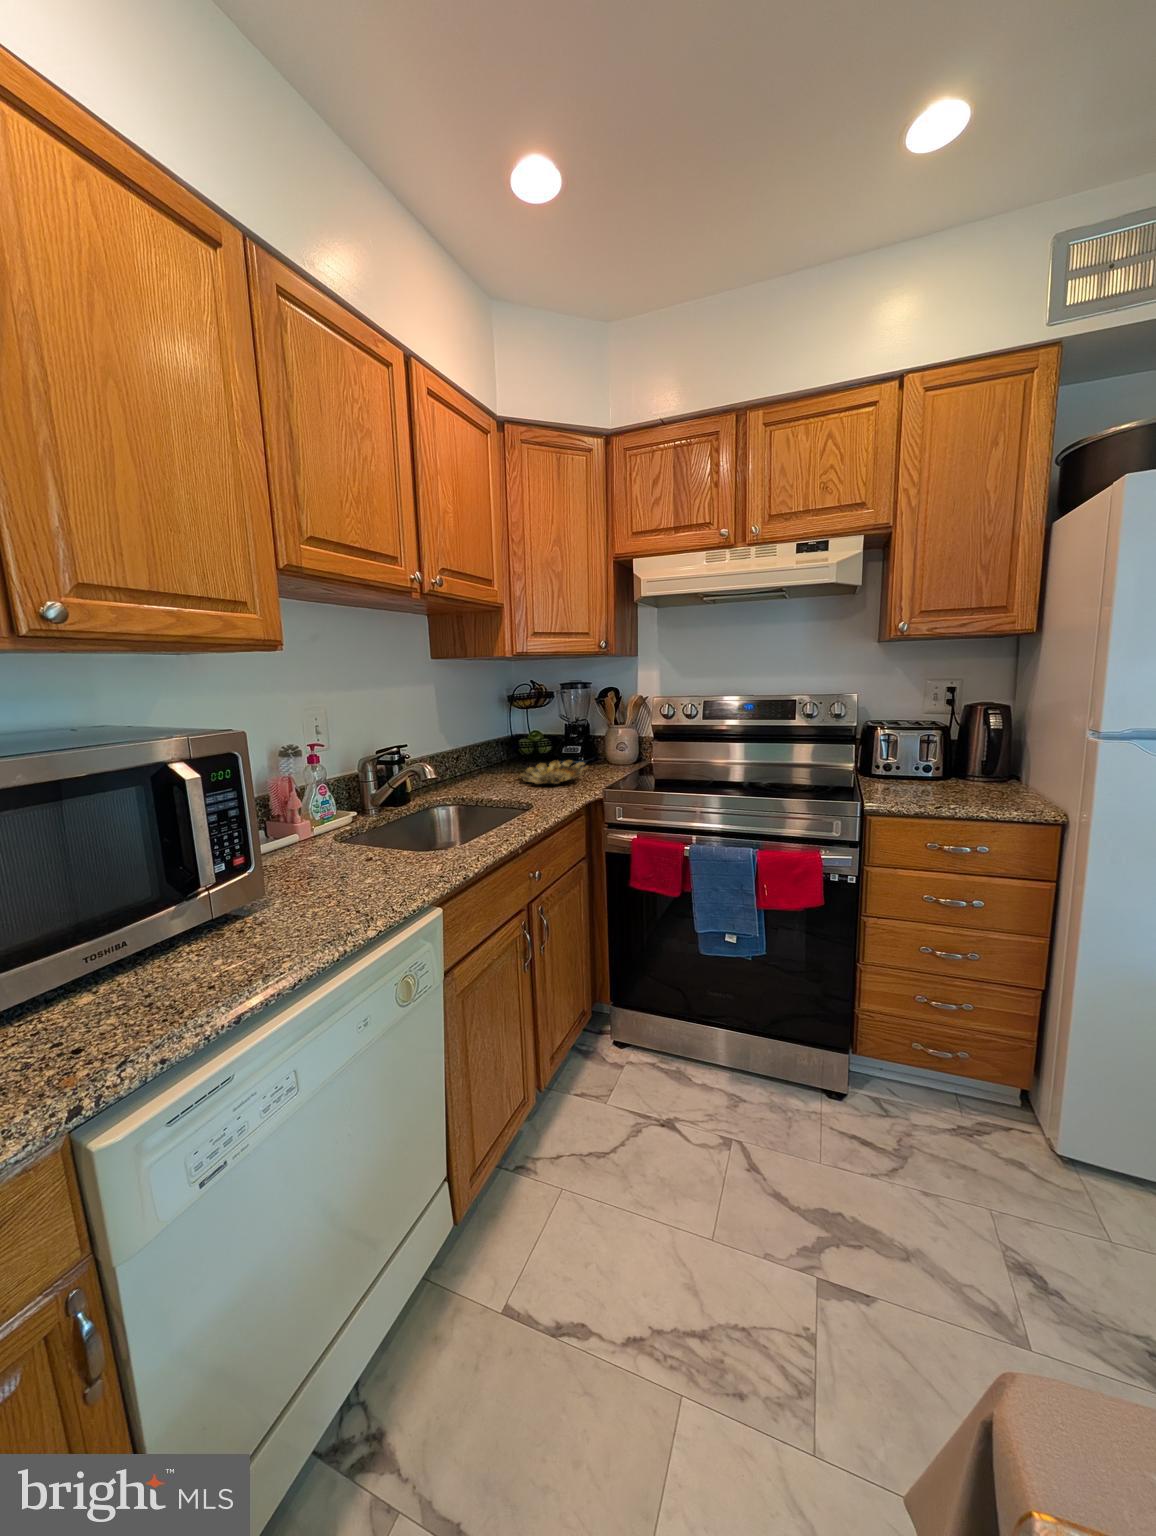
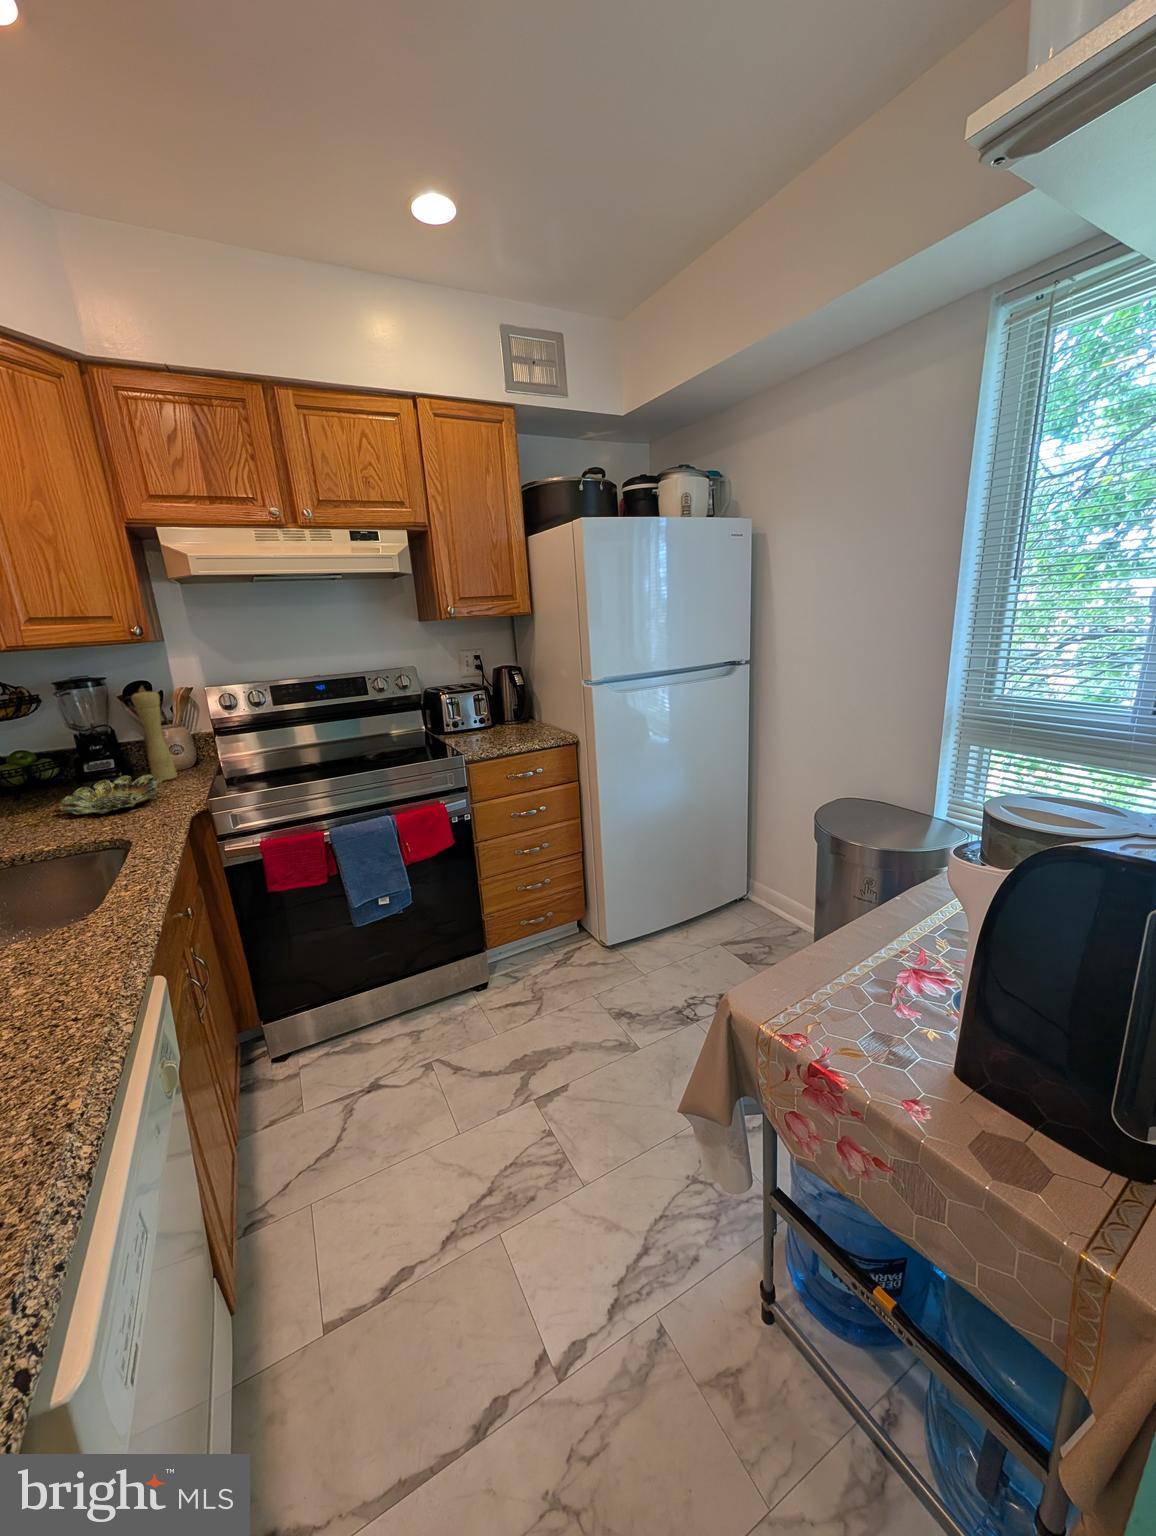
pepper mill: none [593,695,612,770] -> present [132,691,177,780]

